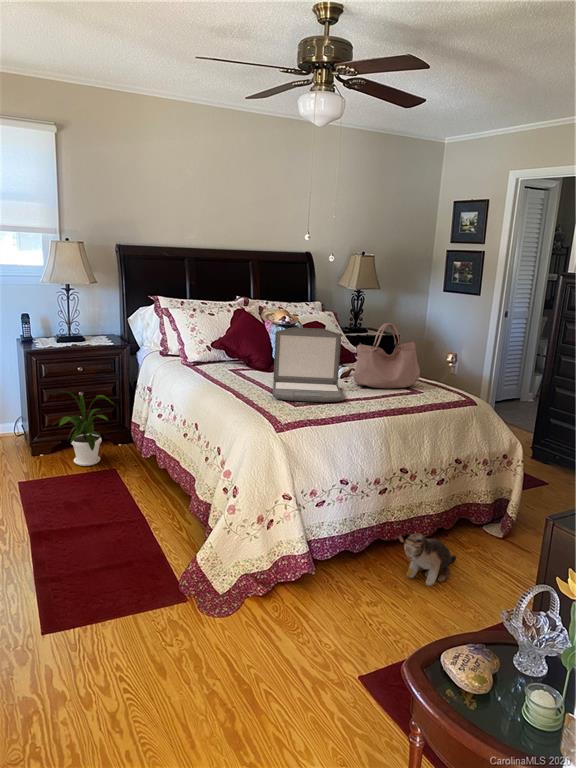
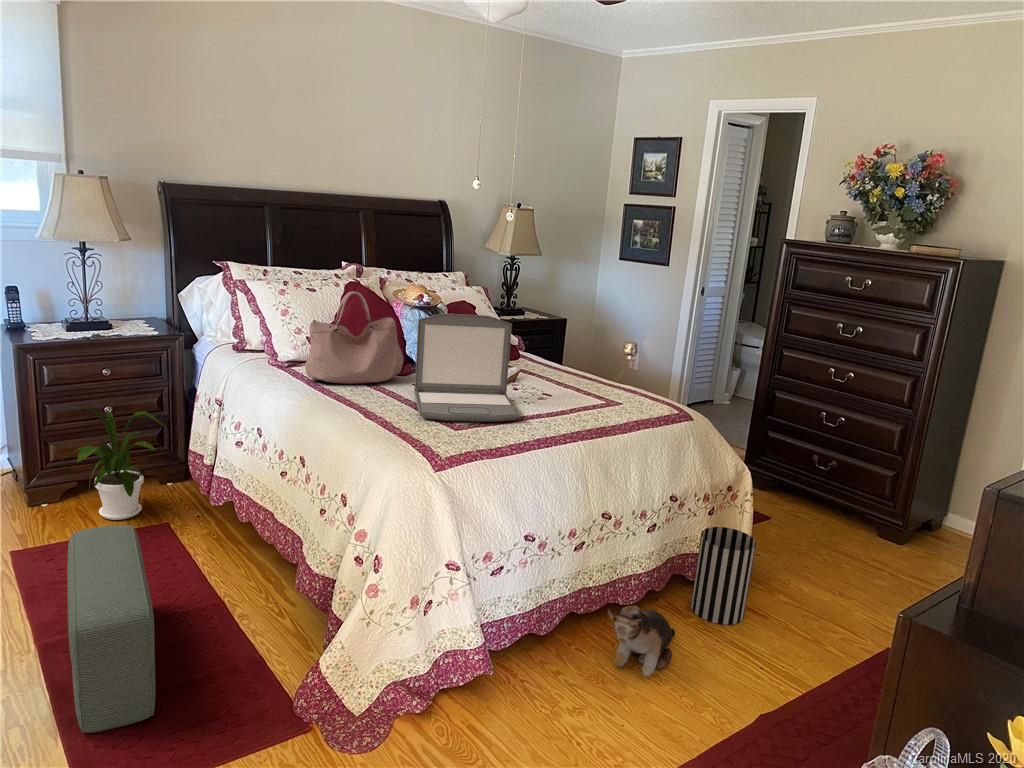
handbag: present [353,323,420,388] -> present [305,291,404,384]
pouf: none [45,465,95,590] -> present [67,525,155,733]
wastebasket: none [472,484,521,556] -> present [690,527,756,625]

